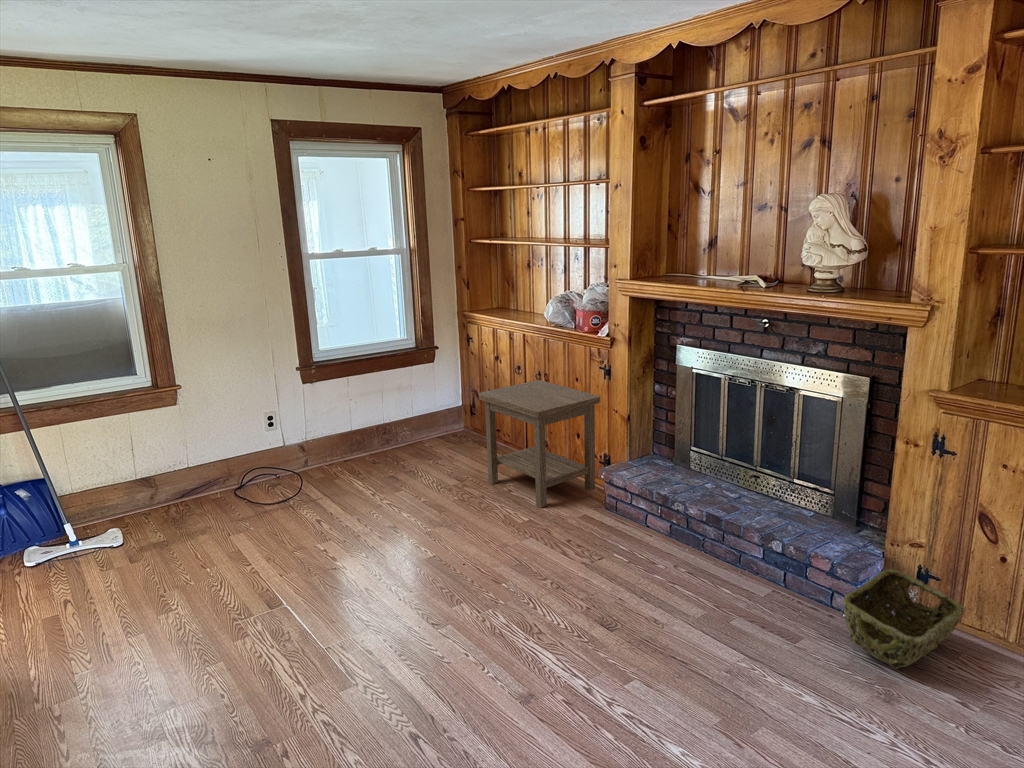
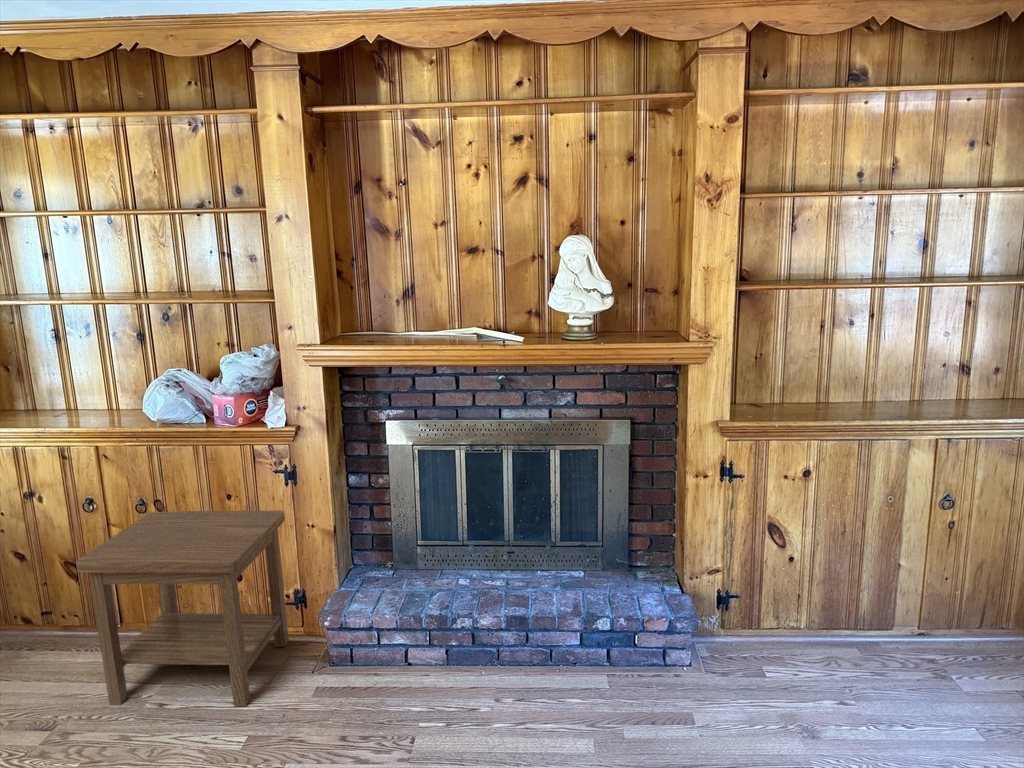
woven basket: present [843,569,964,669] -> none [702,603,811,703]

